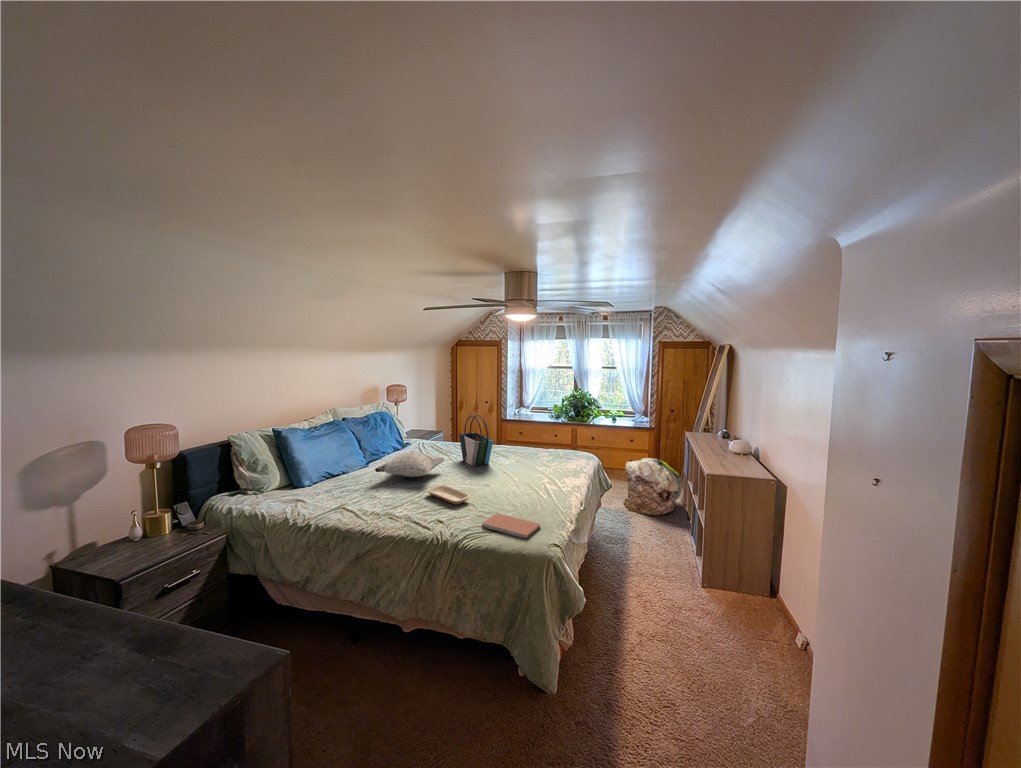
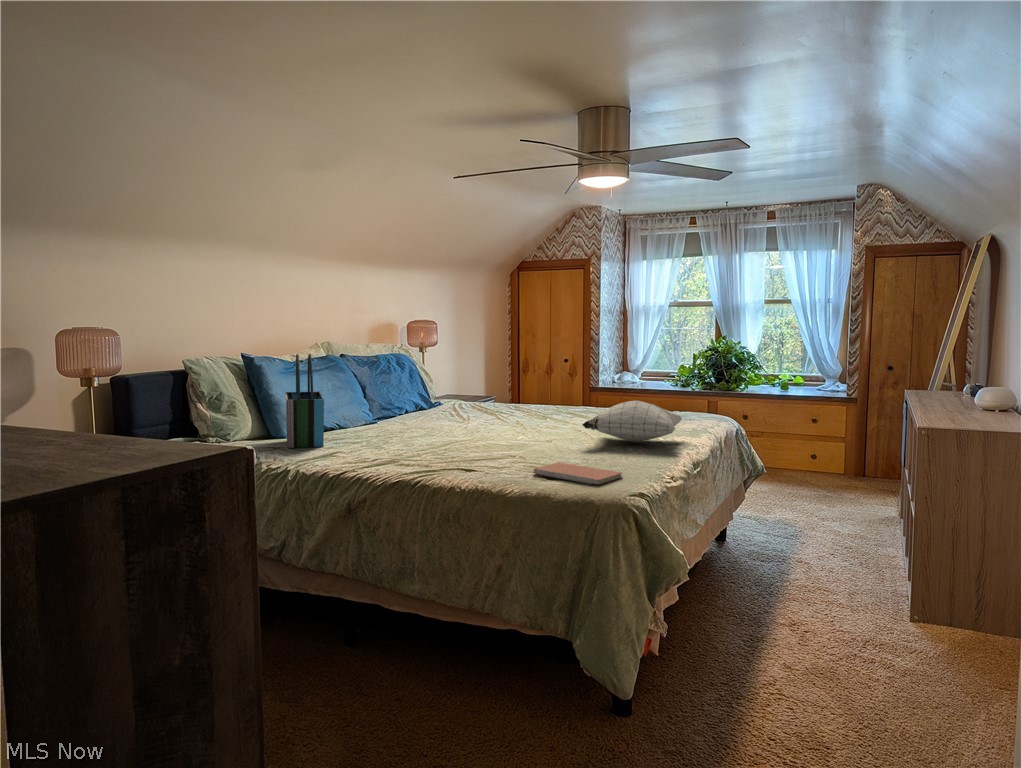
tote bag: present [459,415,493,466] -> present [286,354,324,448]
pillow: present [375,452,445,477] -> present [582,401,682,443]
laundry basket: present [623,458,682,515] -> none [789,439,897,533]
tray: present [427,486,470,504] -> none [456,437,520,456]

